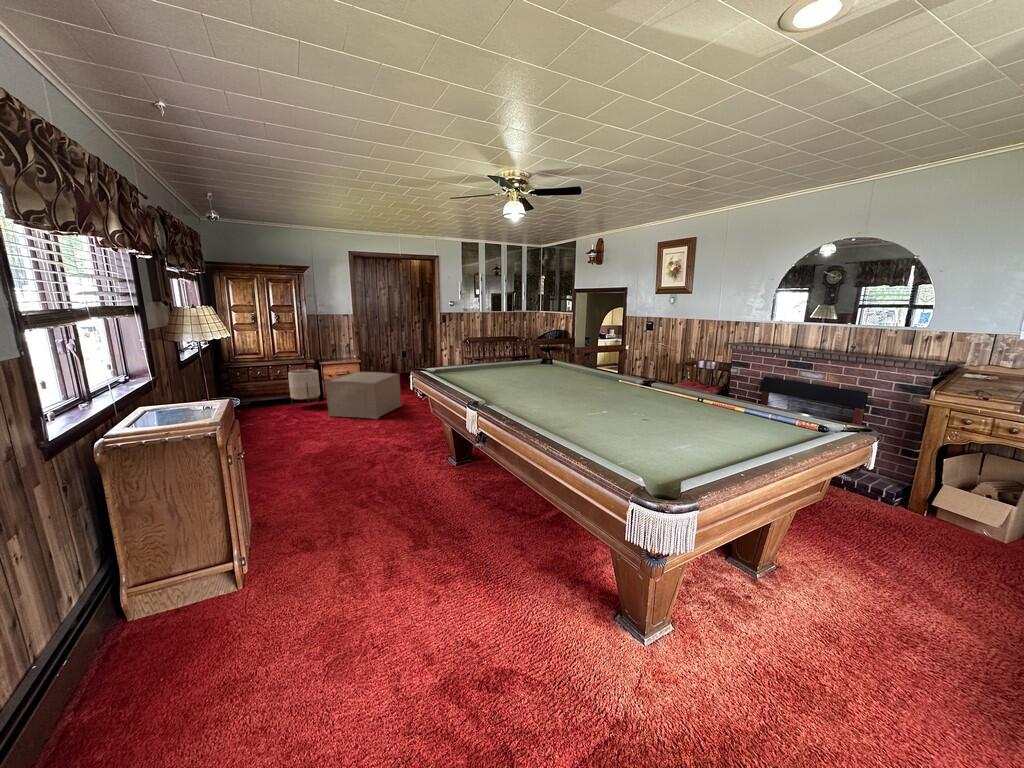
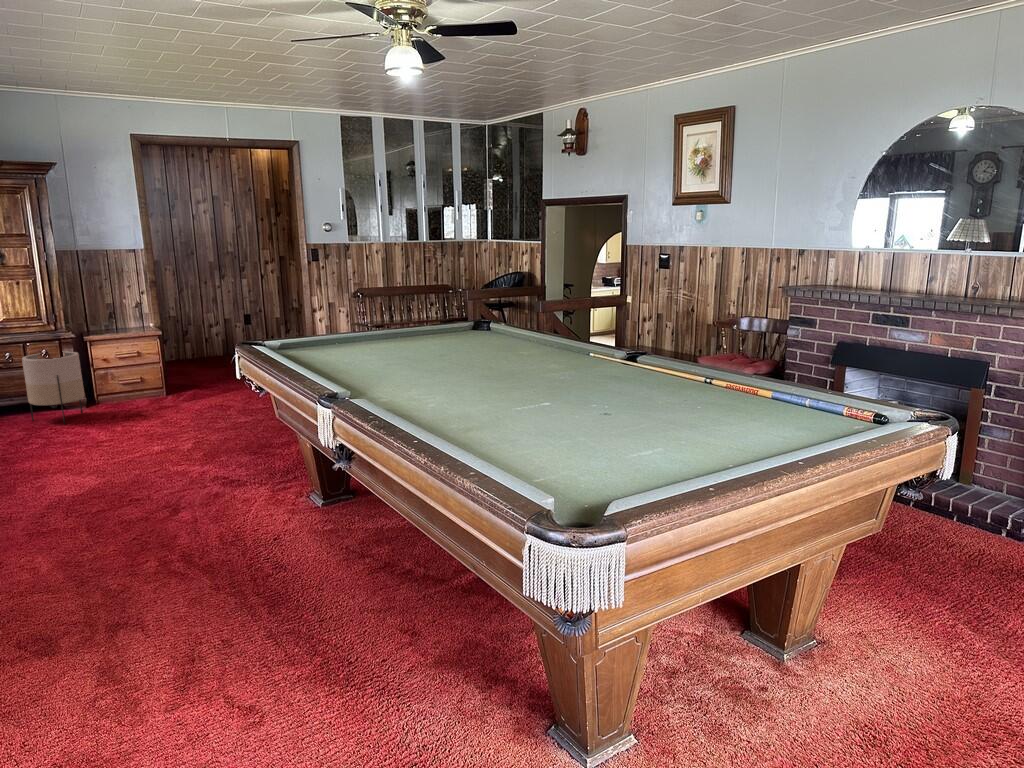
ottoman: present [325,371,402,419] -> none [89,353,235,436]

